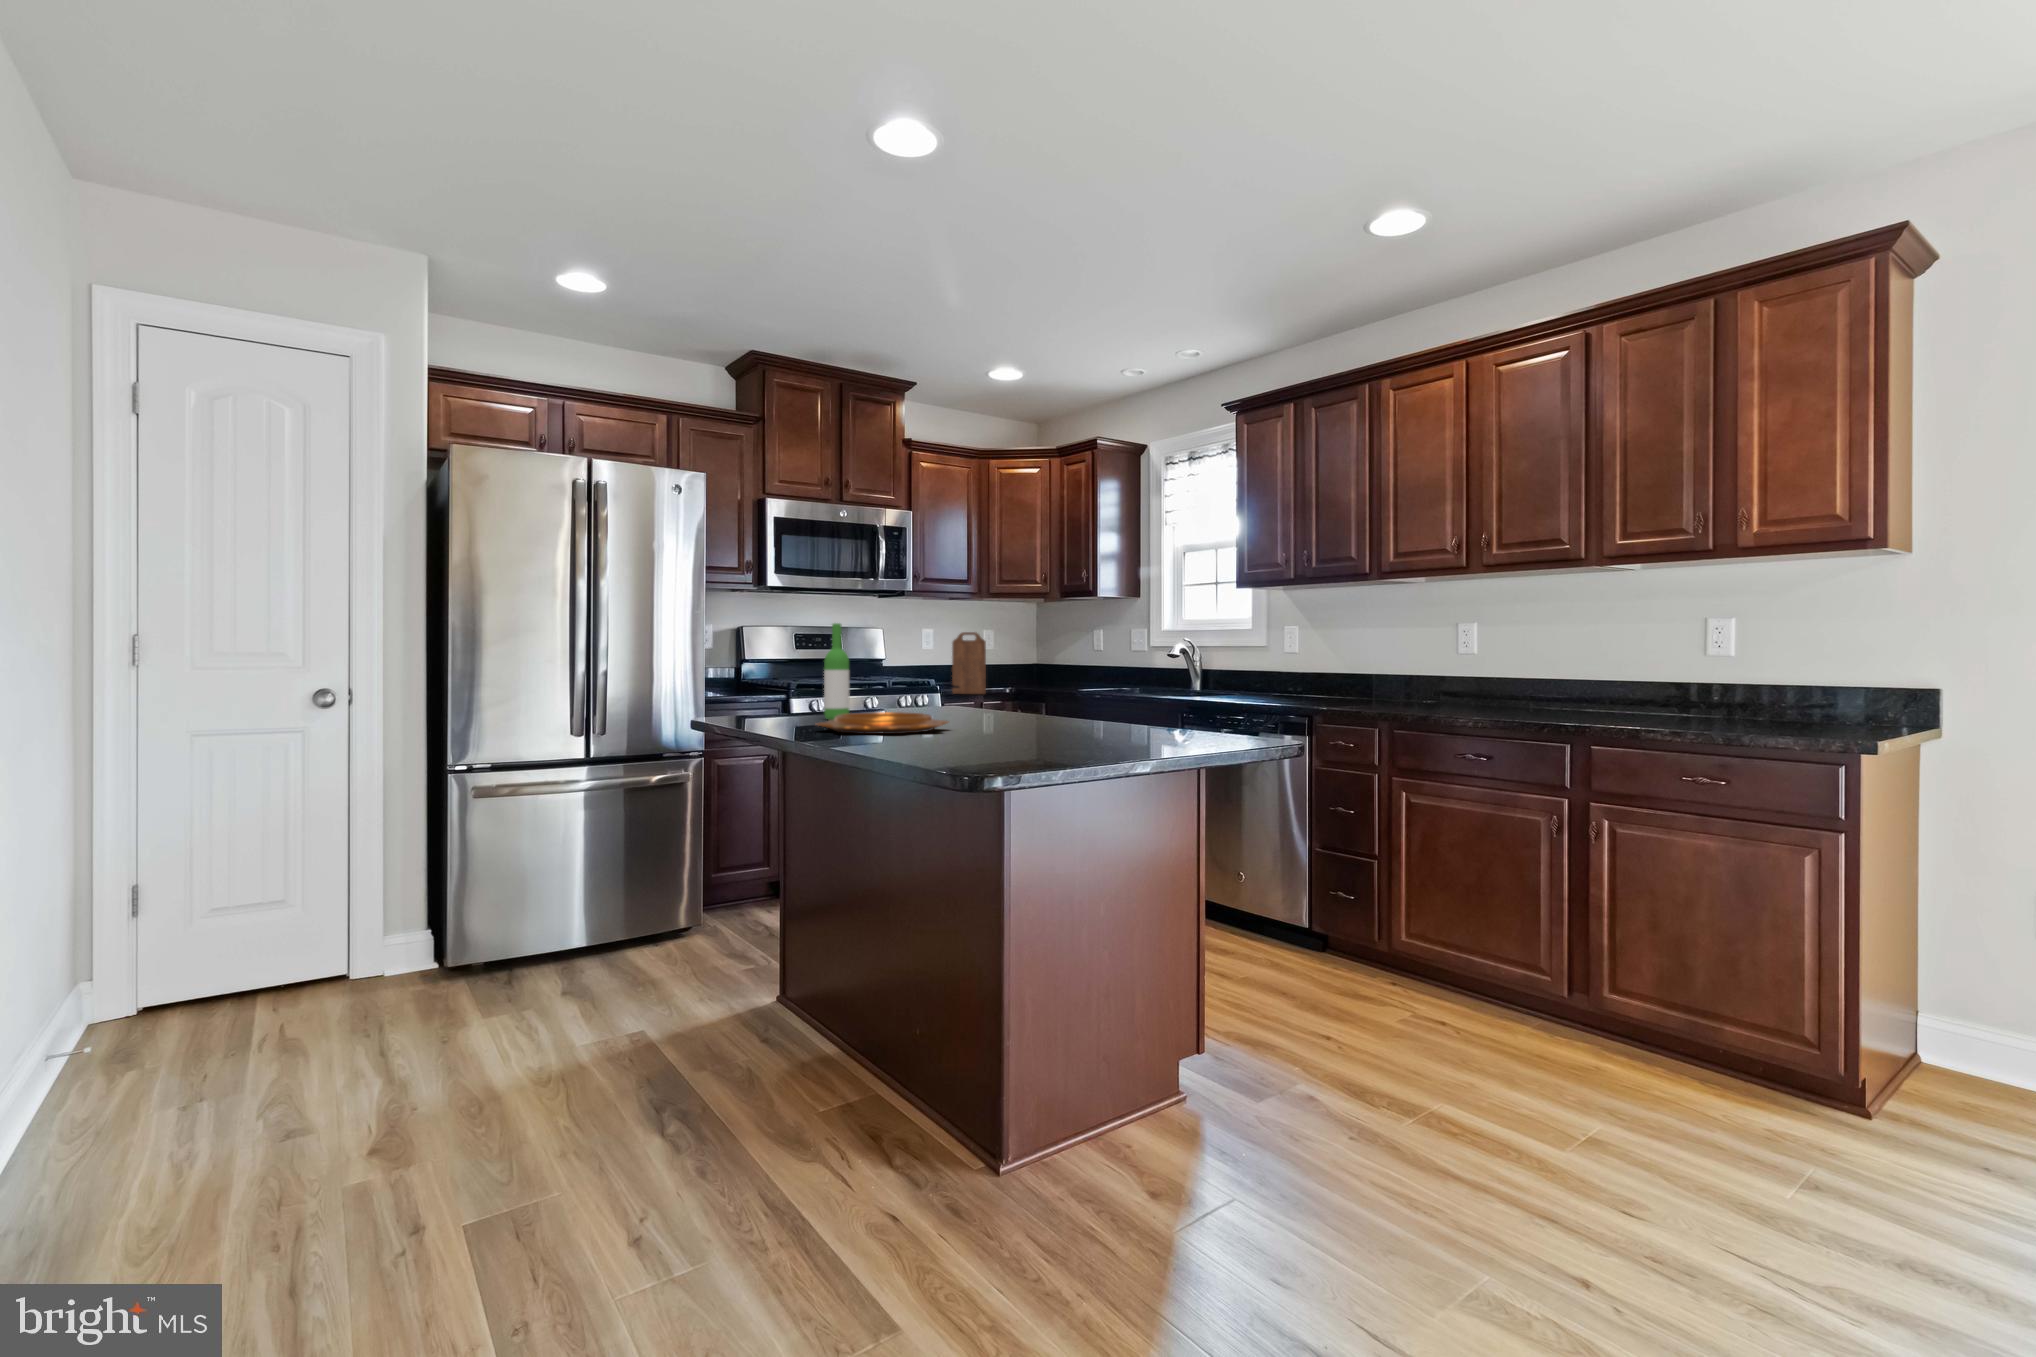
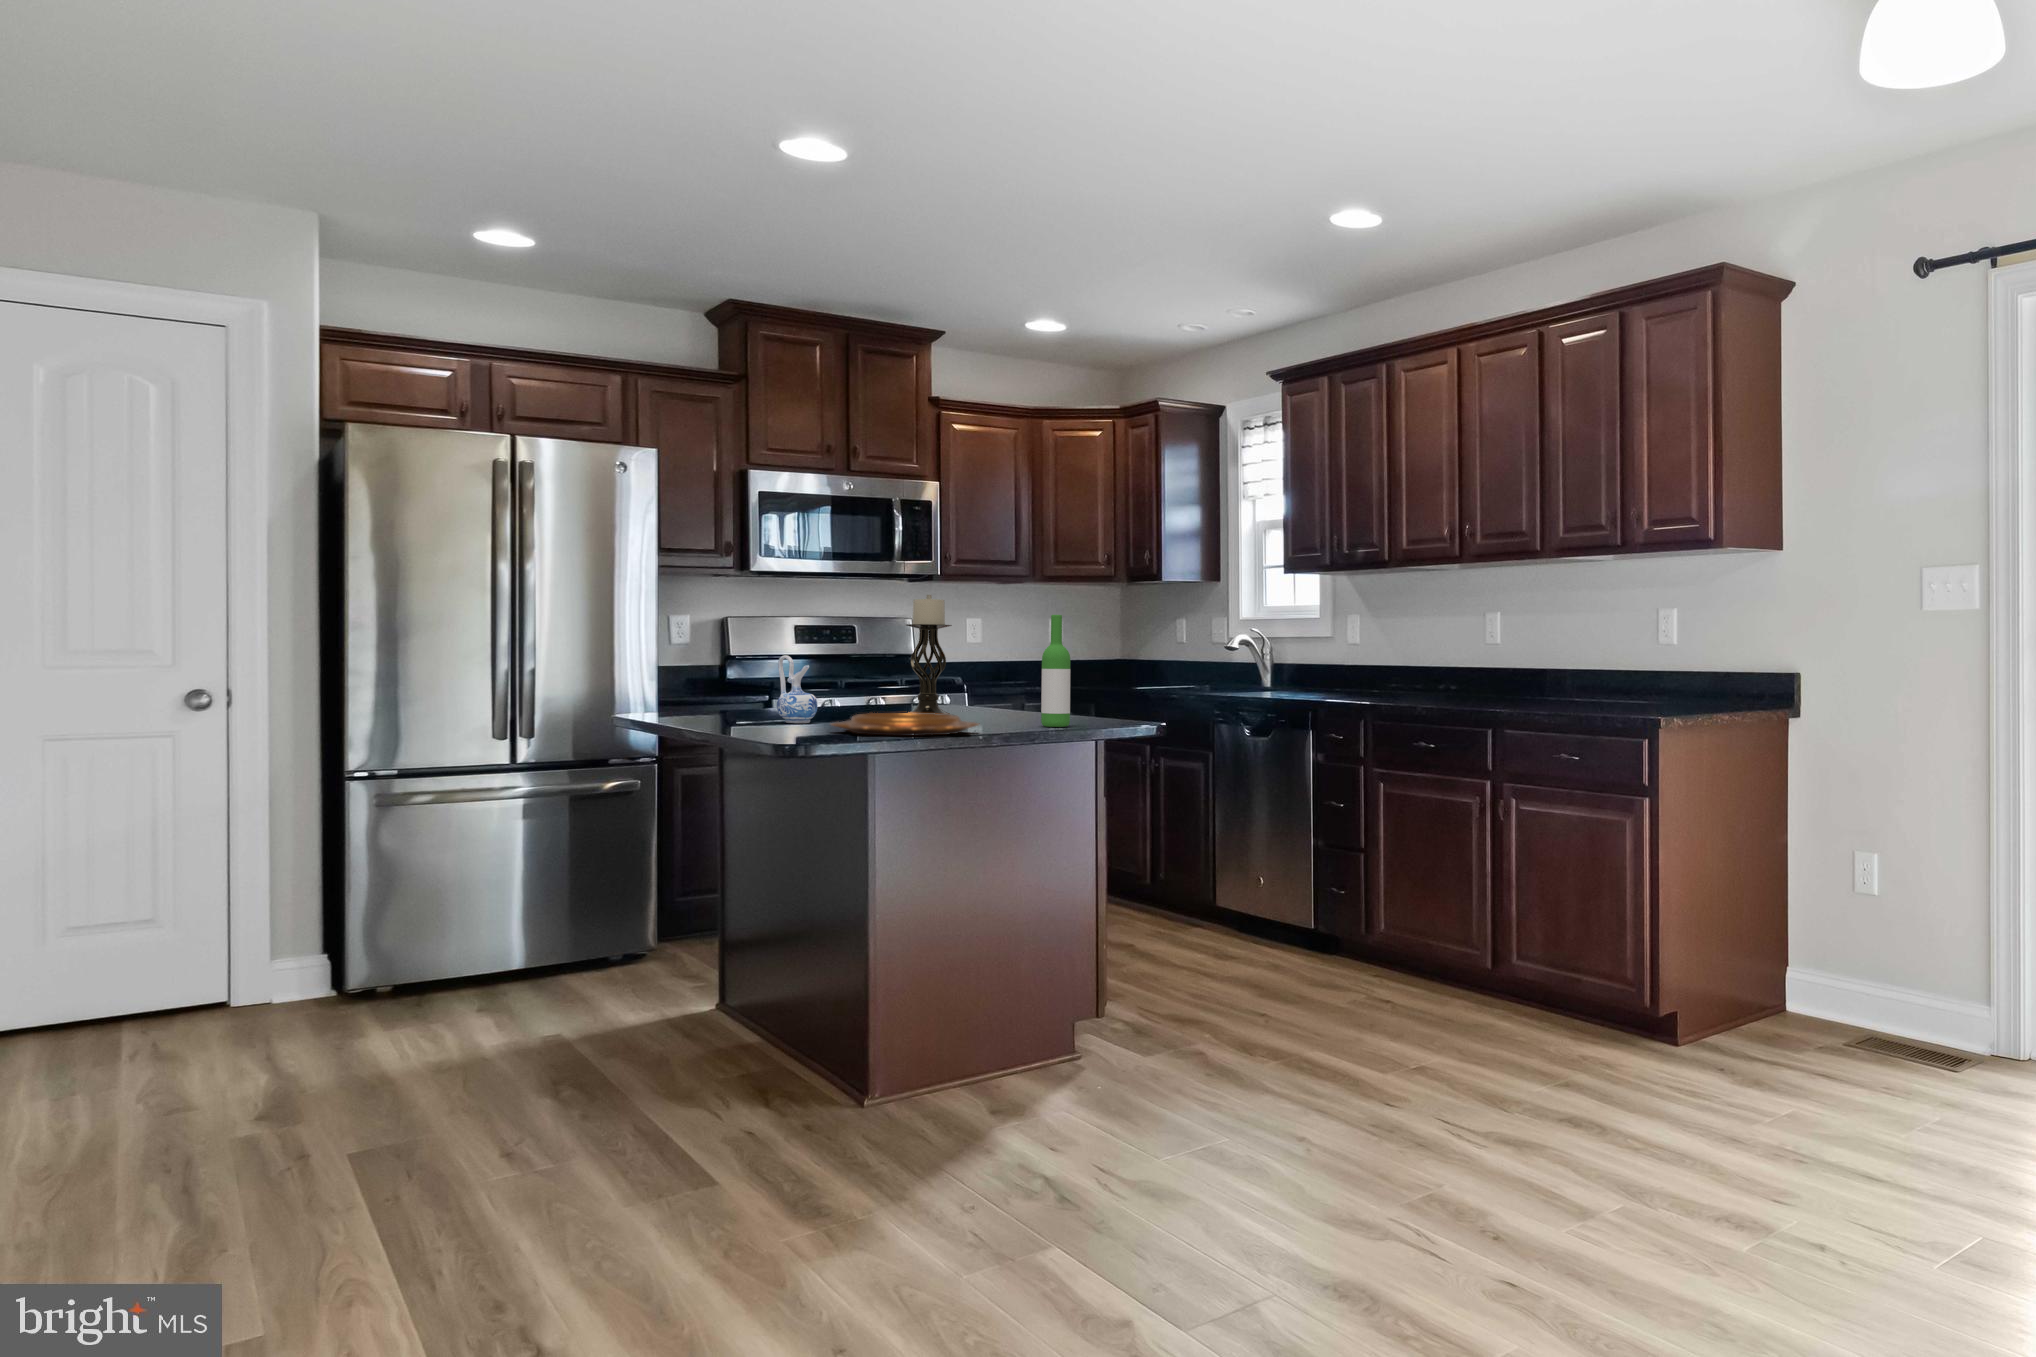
candle holder: none [879,607,927,722] -> present [906,595,952,714]
wine bottle: present [824,623,850,720] -> present [1041,615,1070,727]
cutting board: present [952,632,986,694] -> none [988,626,1028,700]
ceramic pitcher: none [769,662,805,721] -> present [777,655,818,723]

